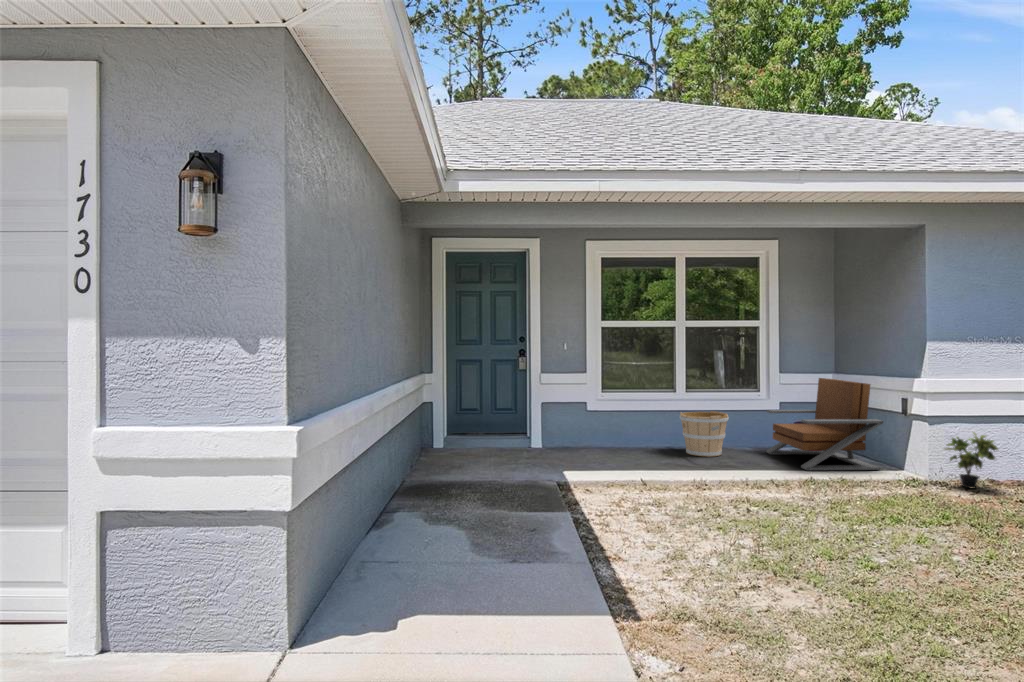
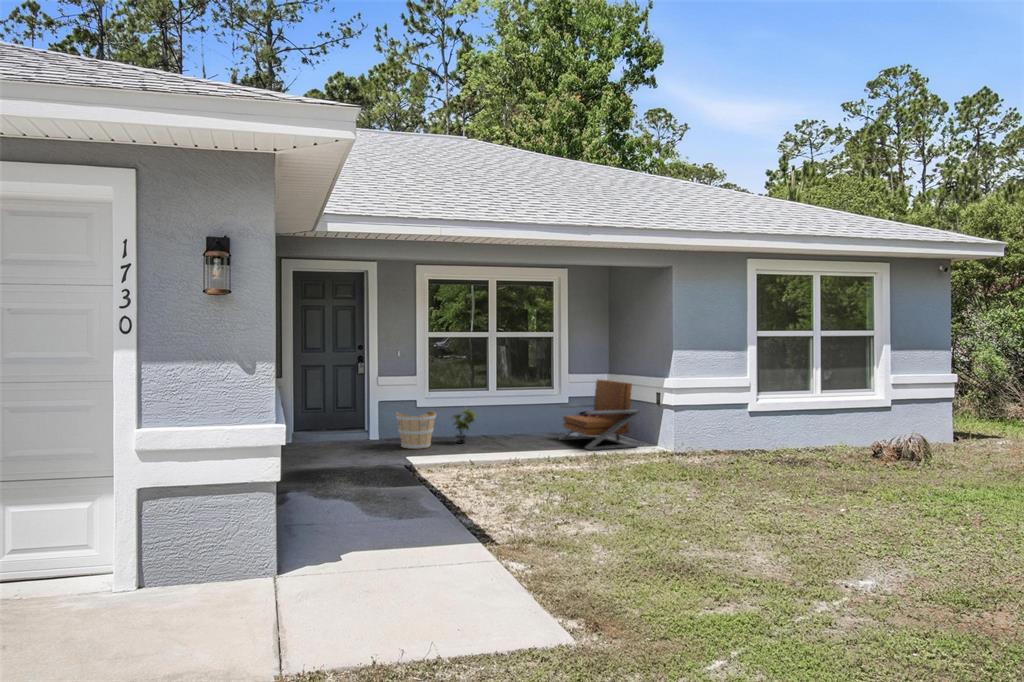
wooden bucket: present [680,411,729,457] -> present [396,410,436,449]
potted plant: present [945,433,998,488] -> present [452,409,476,443]

